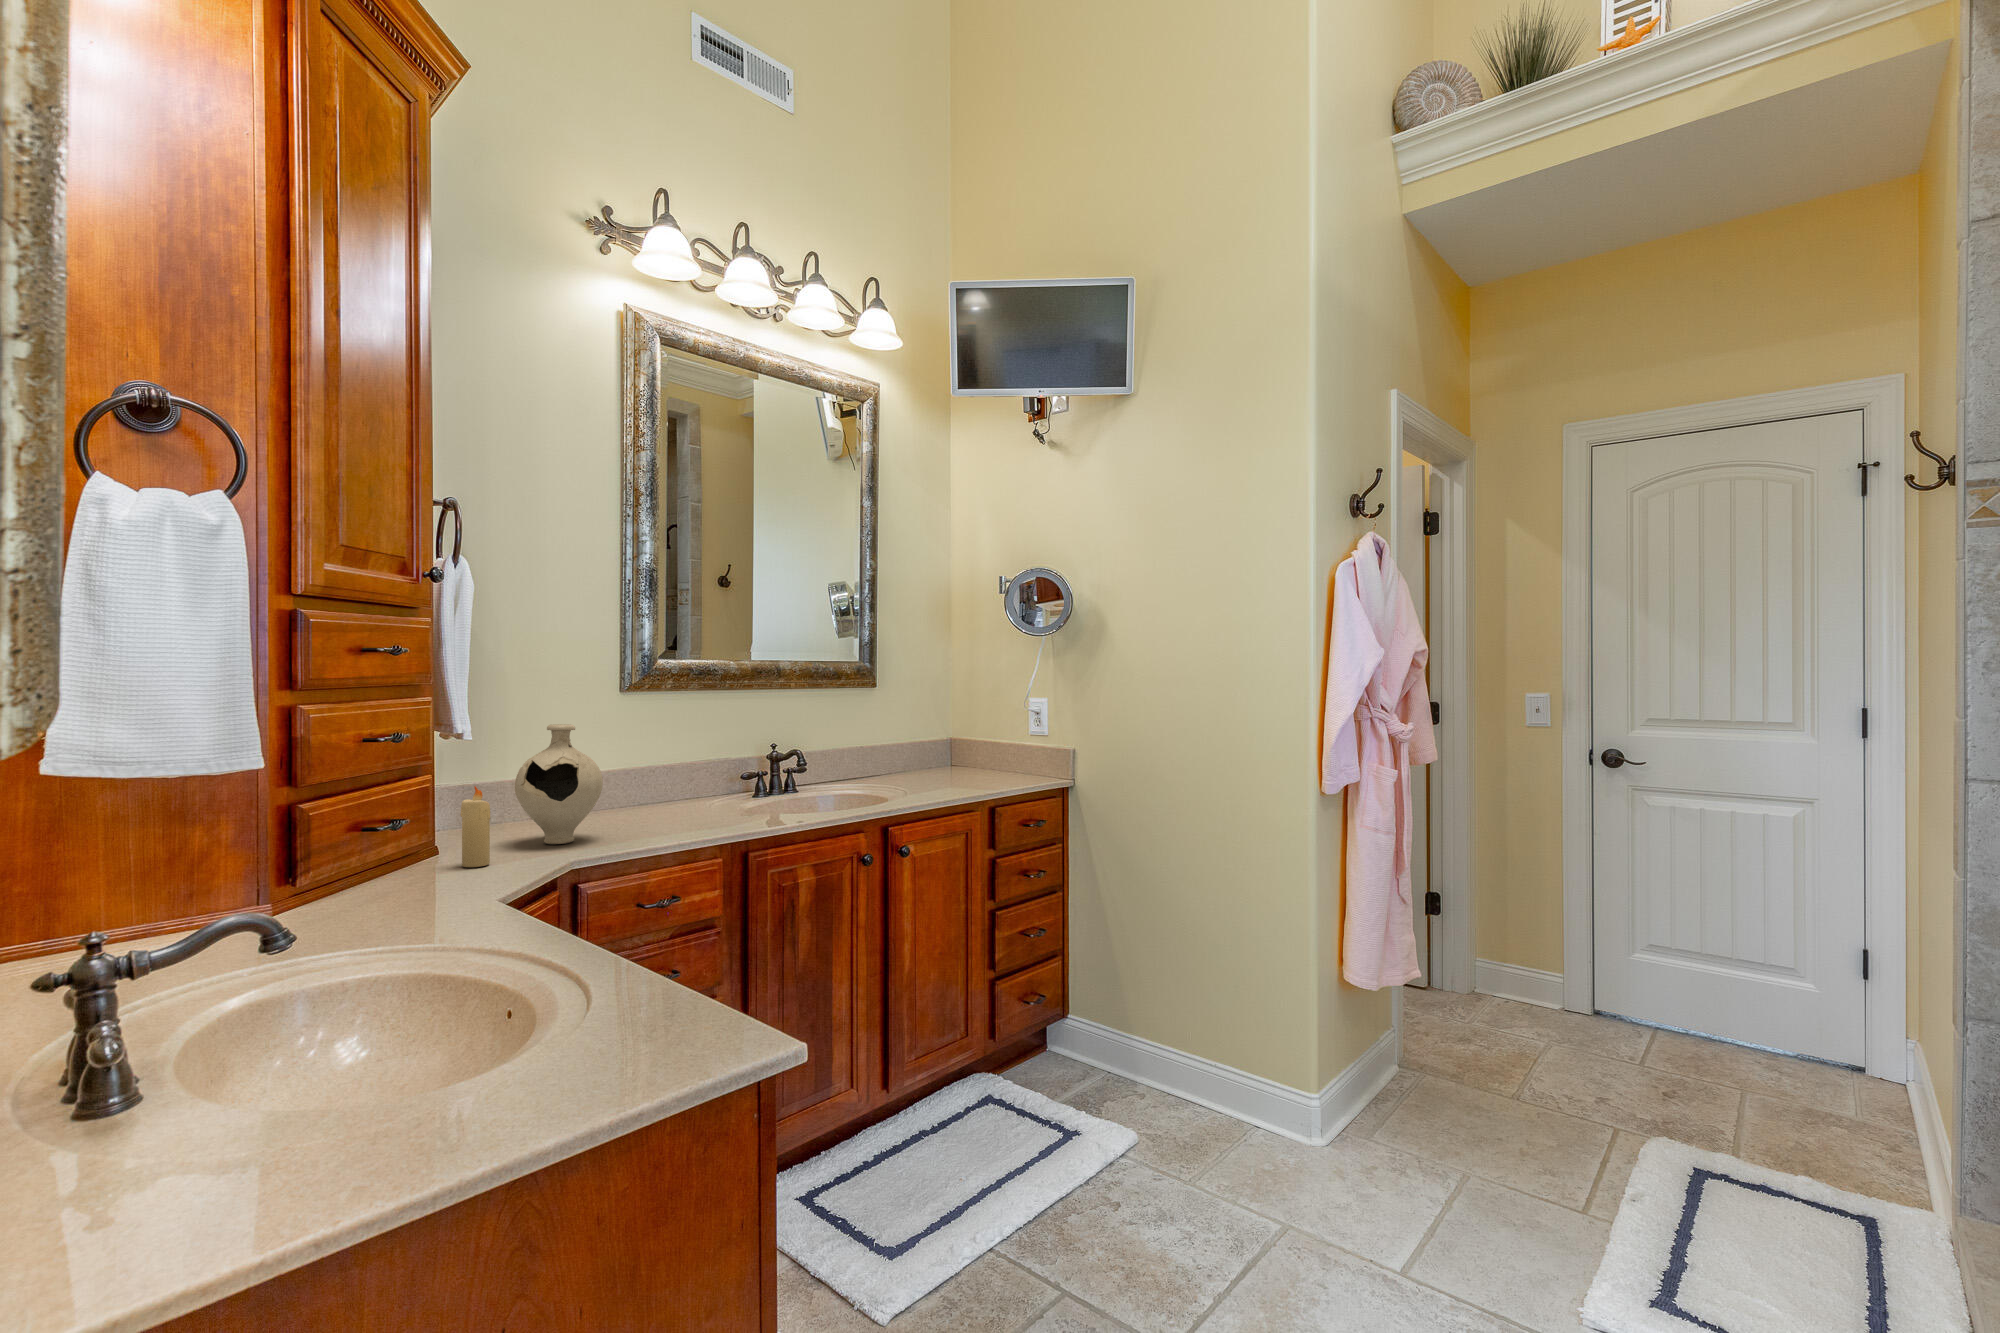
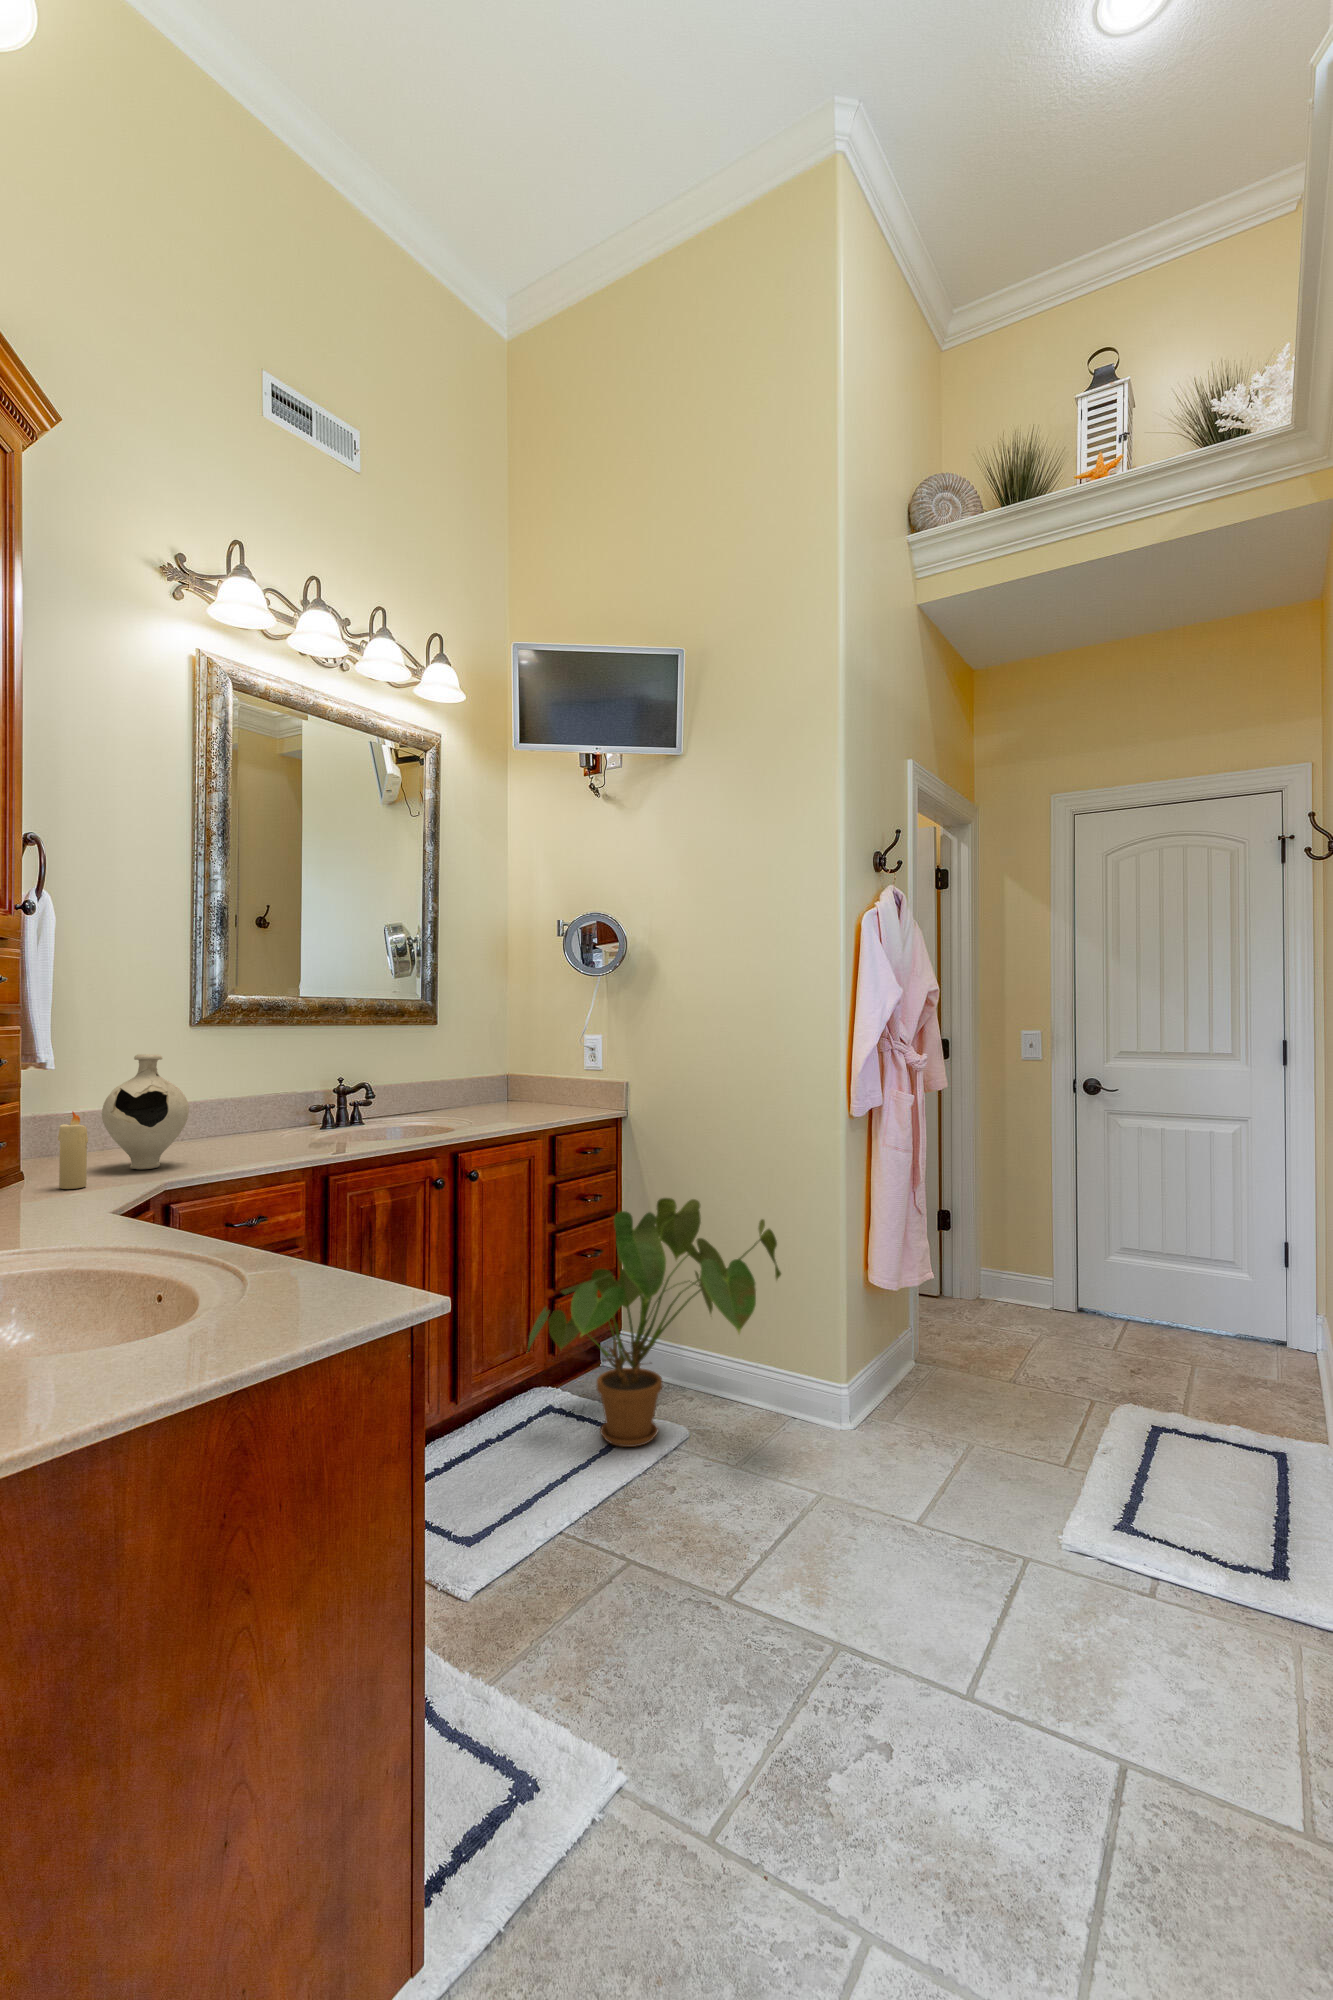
house plant: none [961,877,1243,1150] -> present [528,1198,781,1447]

